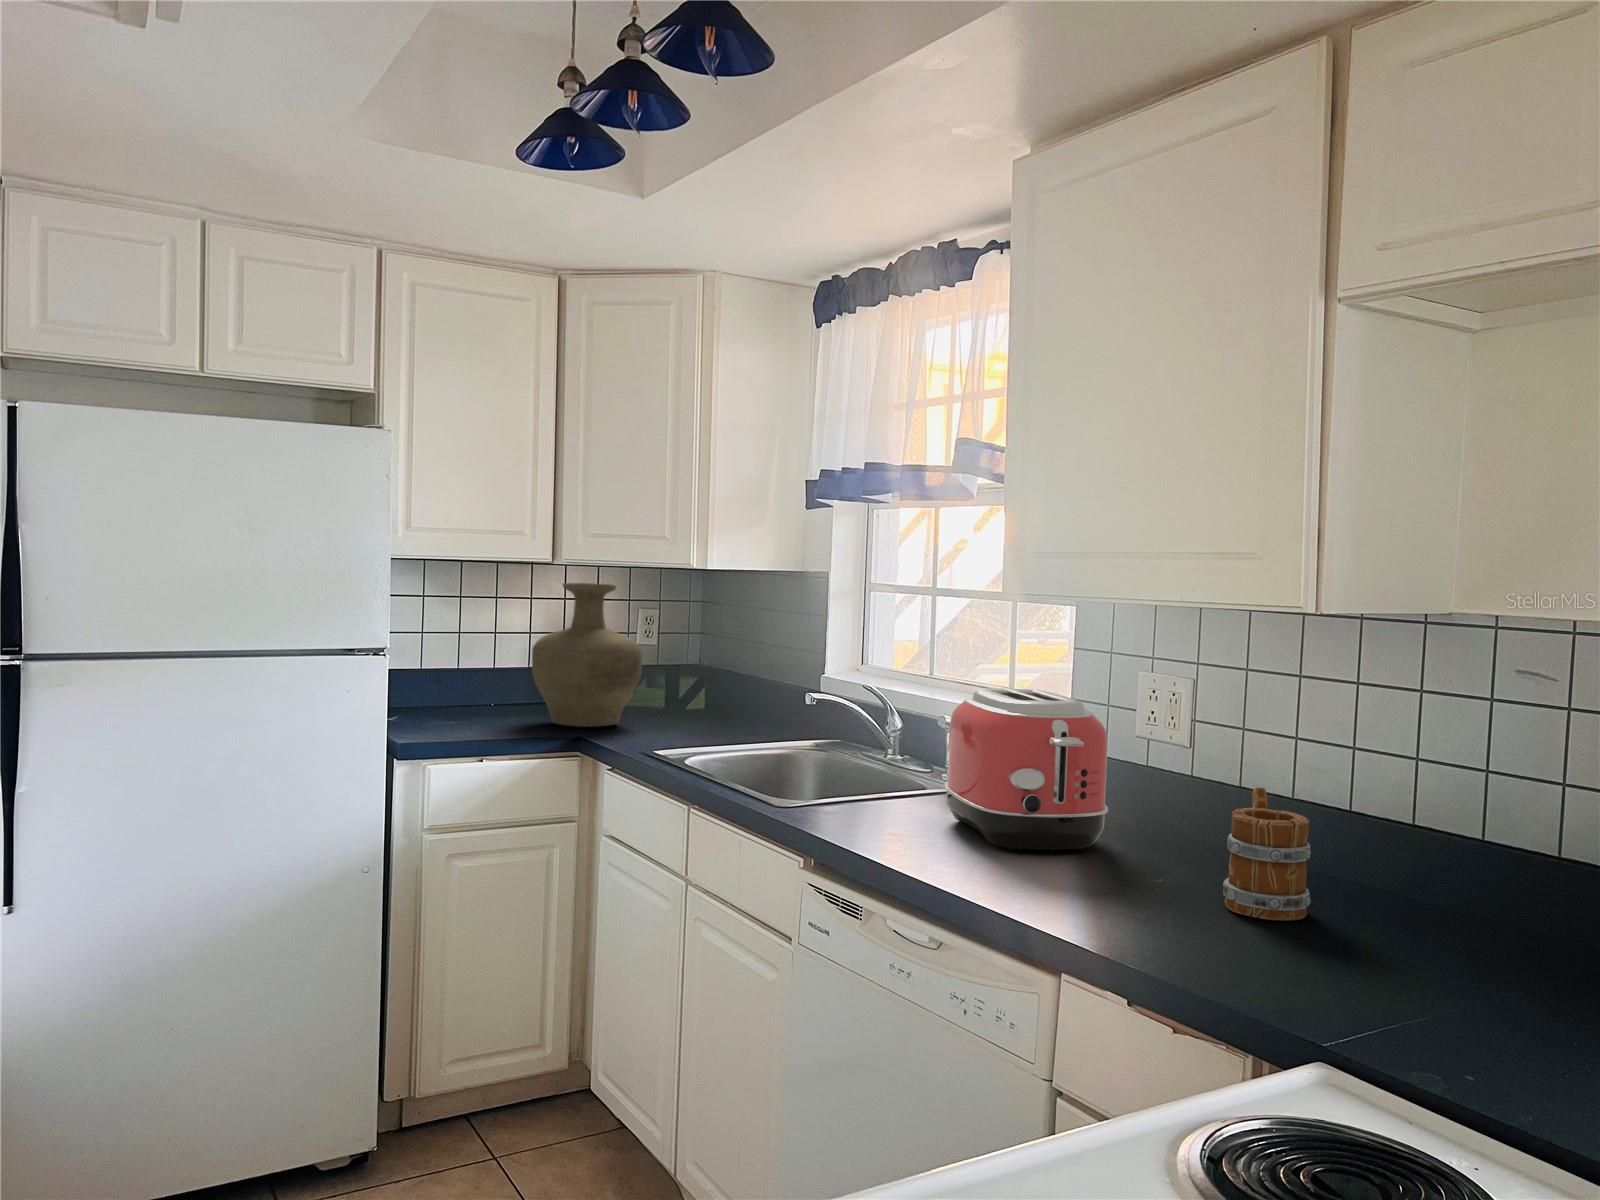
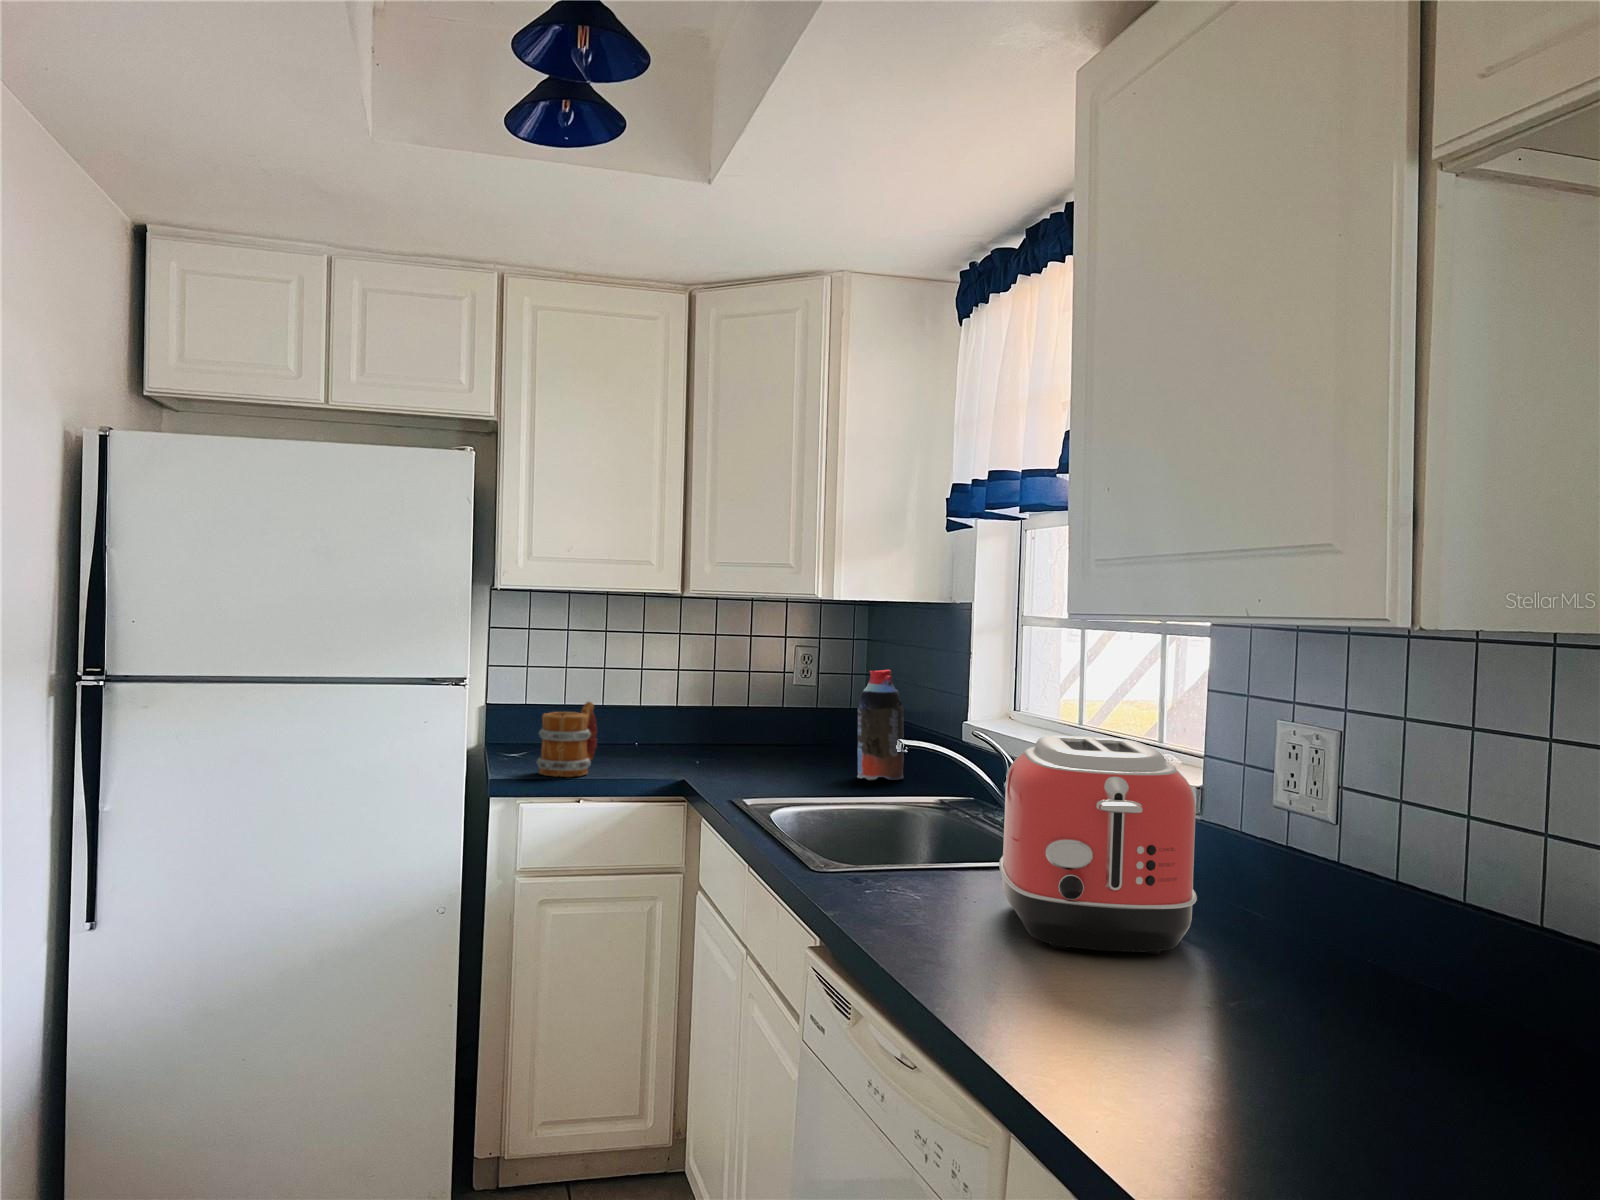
vase: present [532,583,642,727] -> none [649,615,769,771]
bottle: none [721,630,763,729] -> present [857,670,904,780]
mug: present [1223,787,1311,920] -> present [537,702,597,777]

